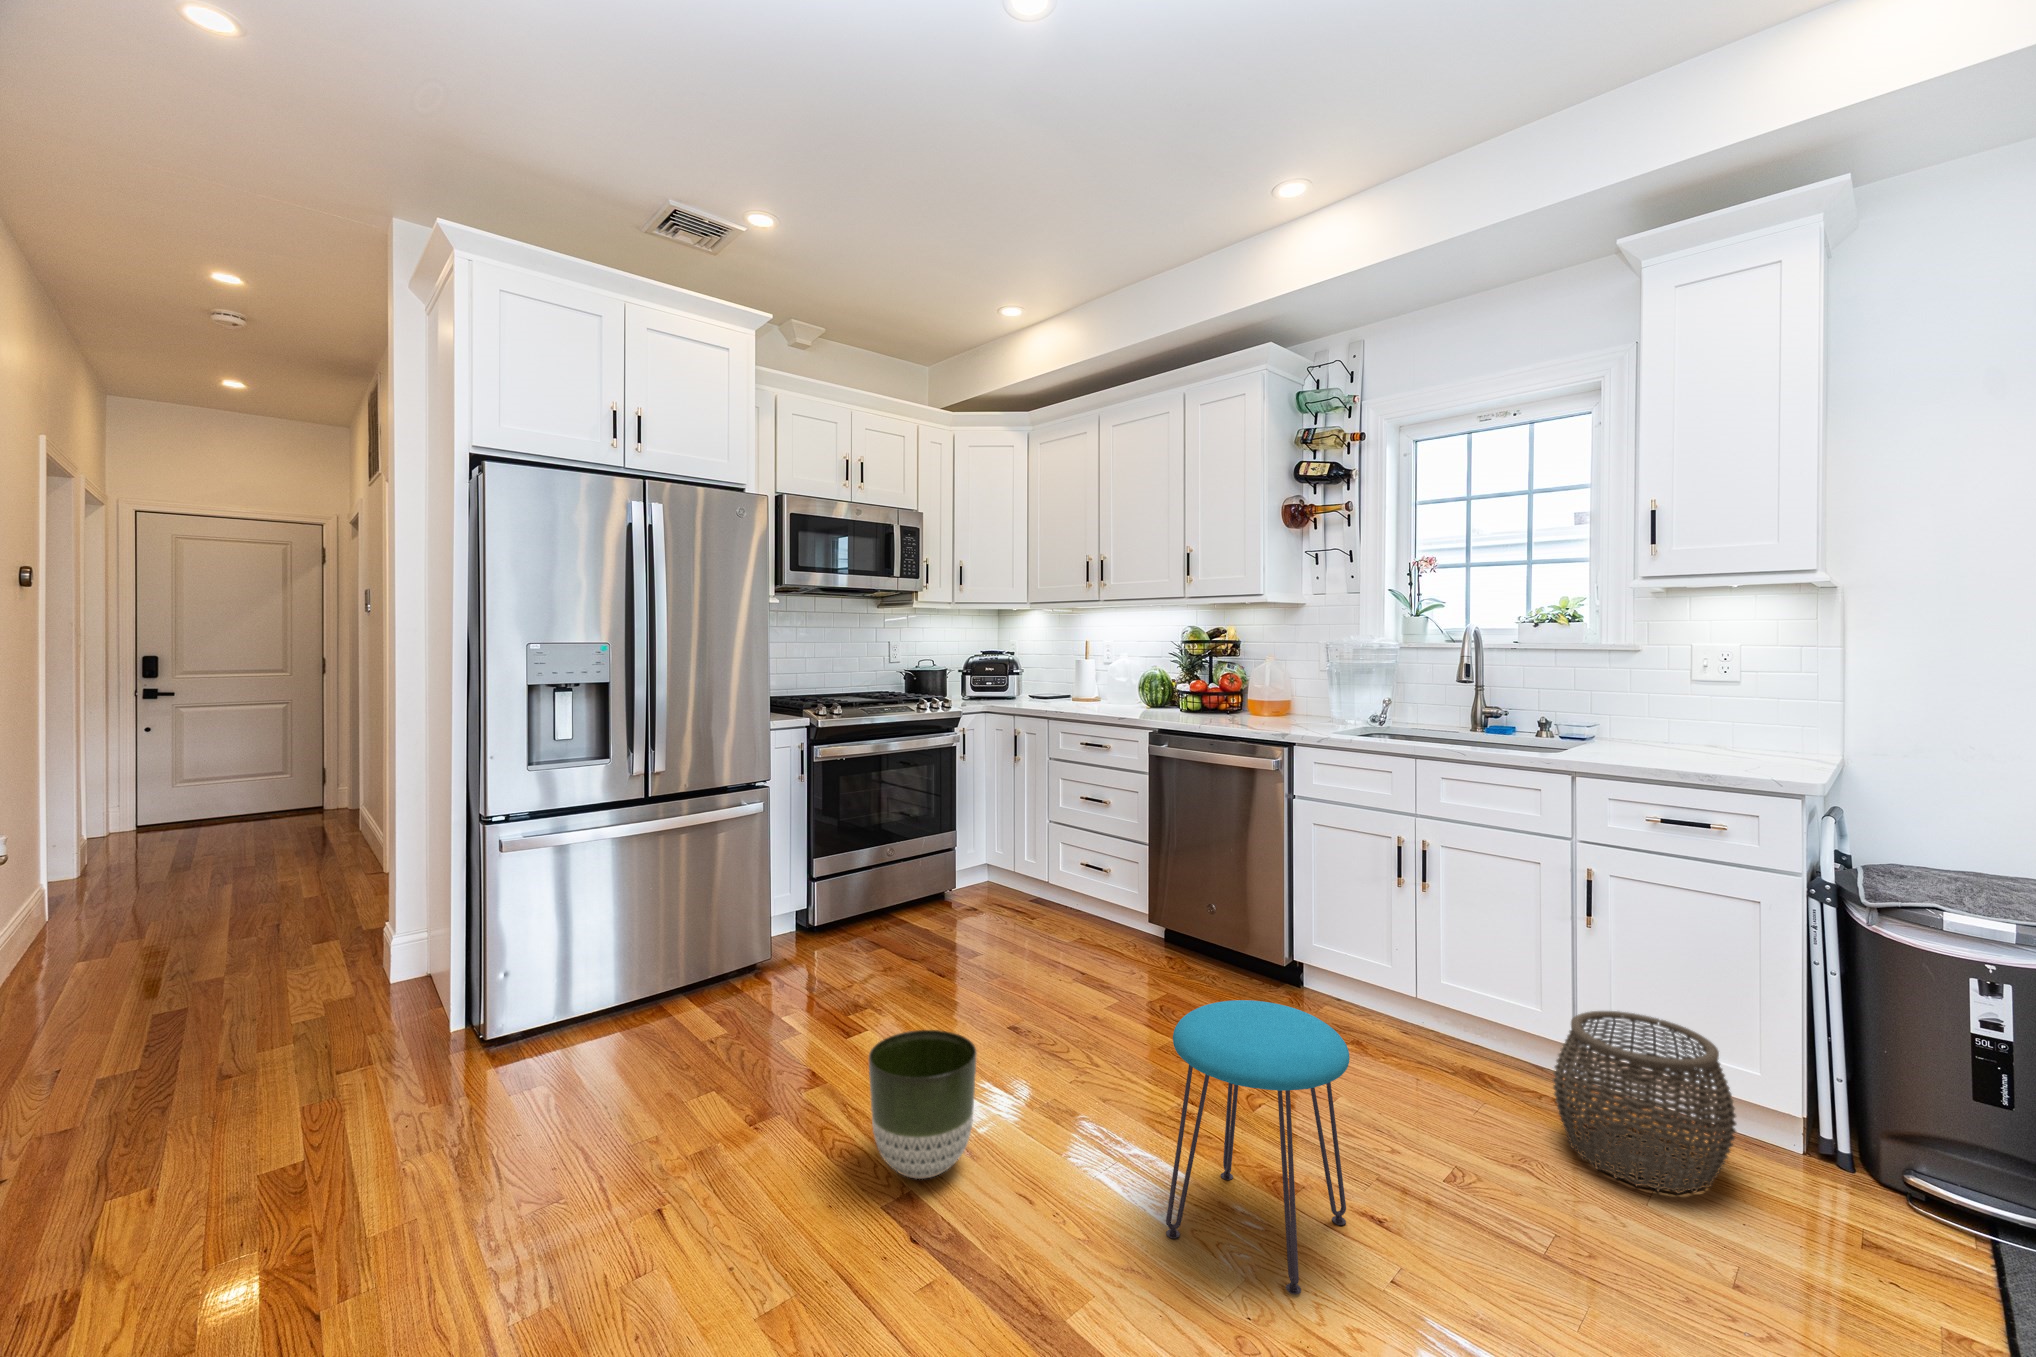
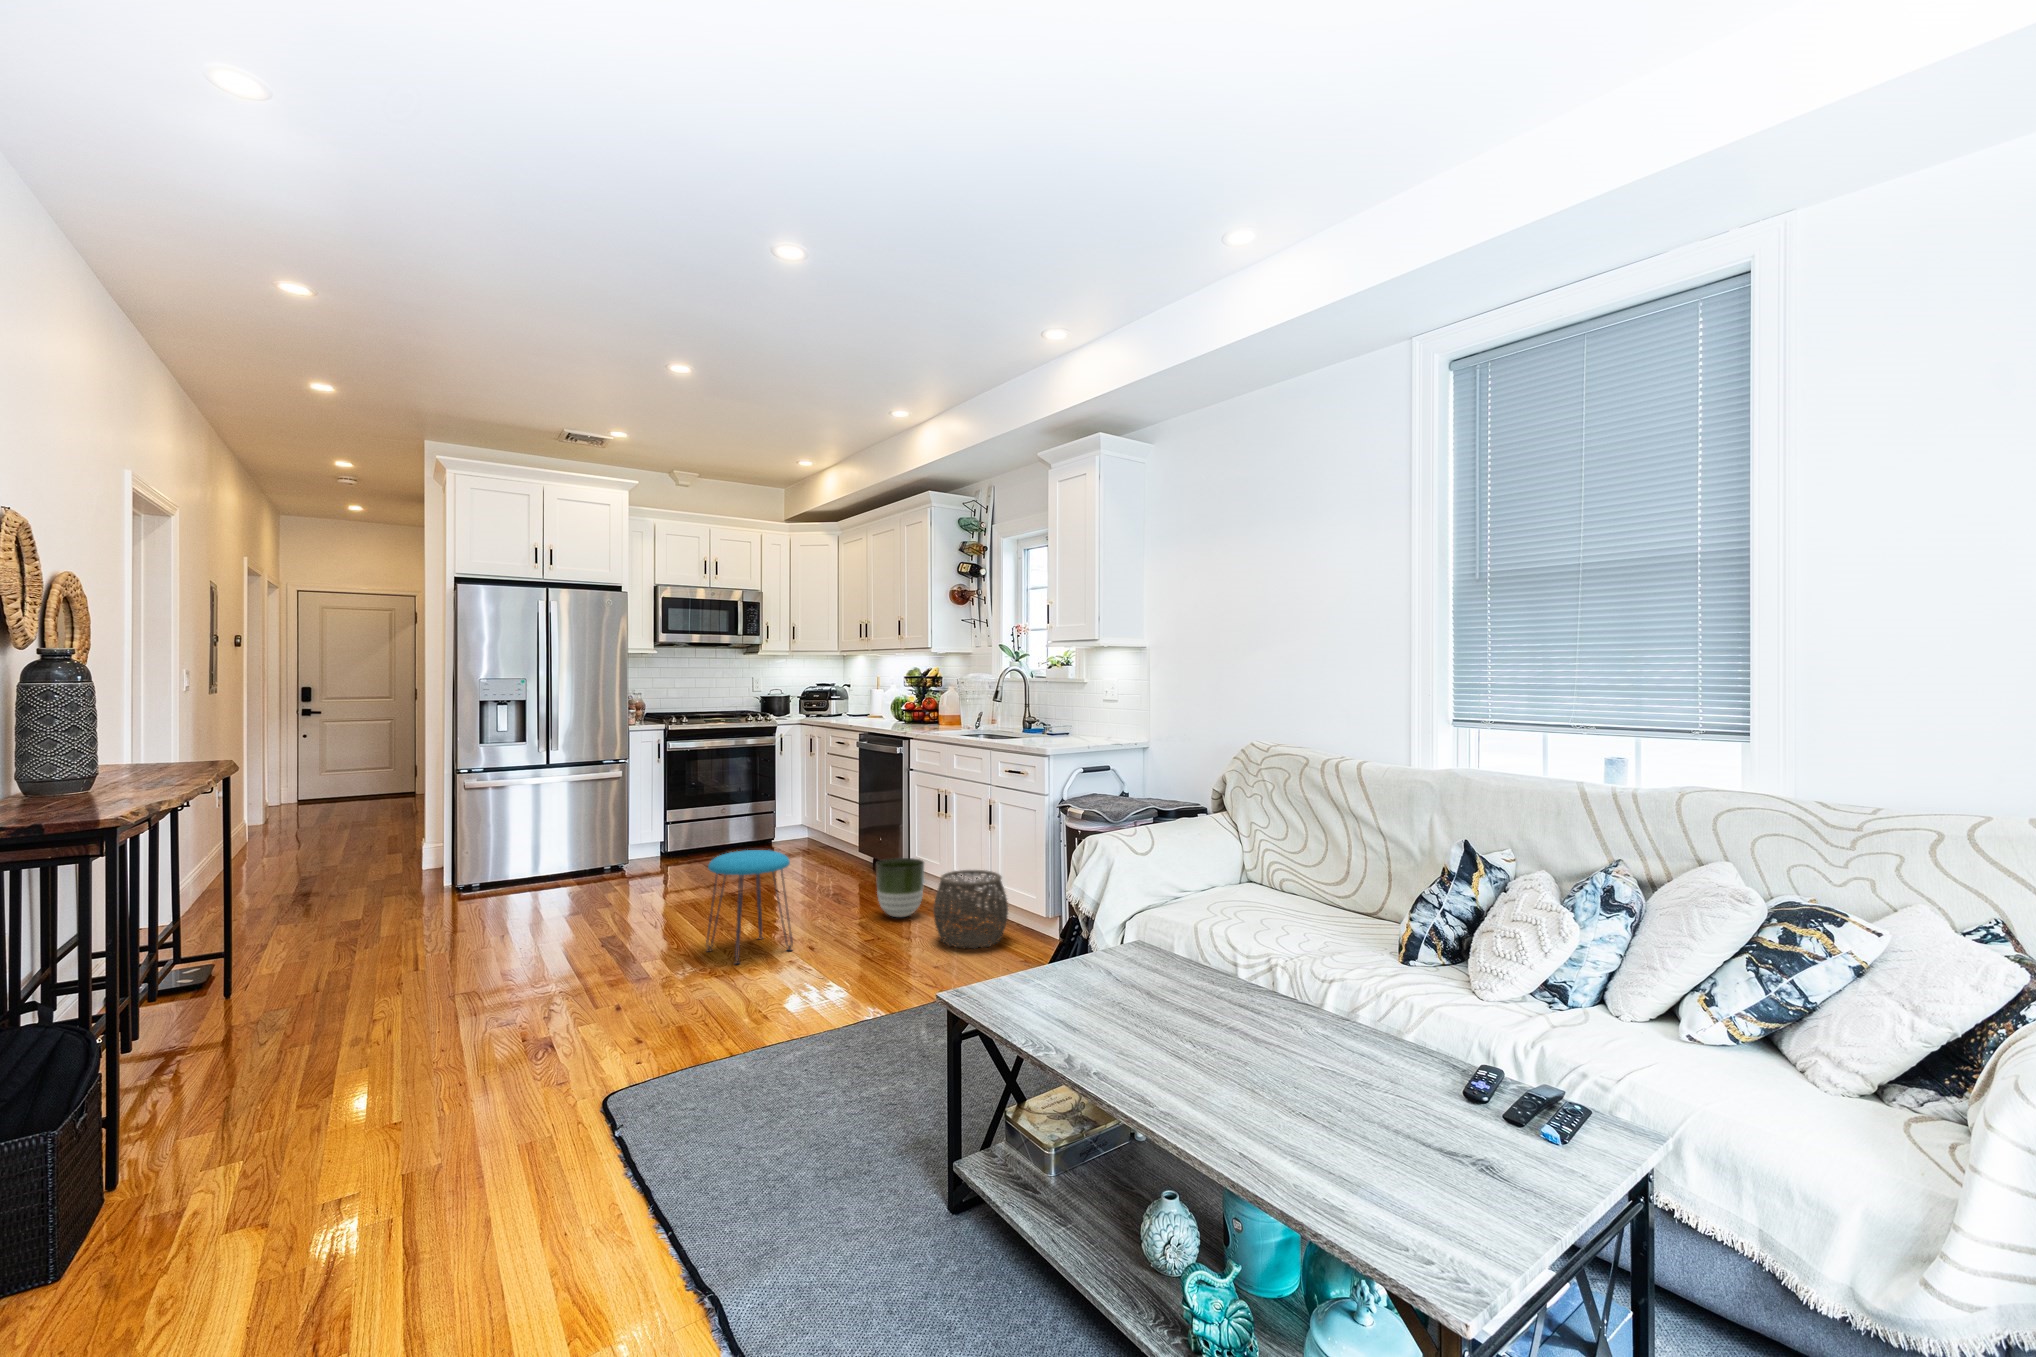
planter: present [869,1030,977,1179] -> present [876,858,924,917]

